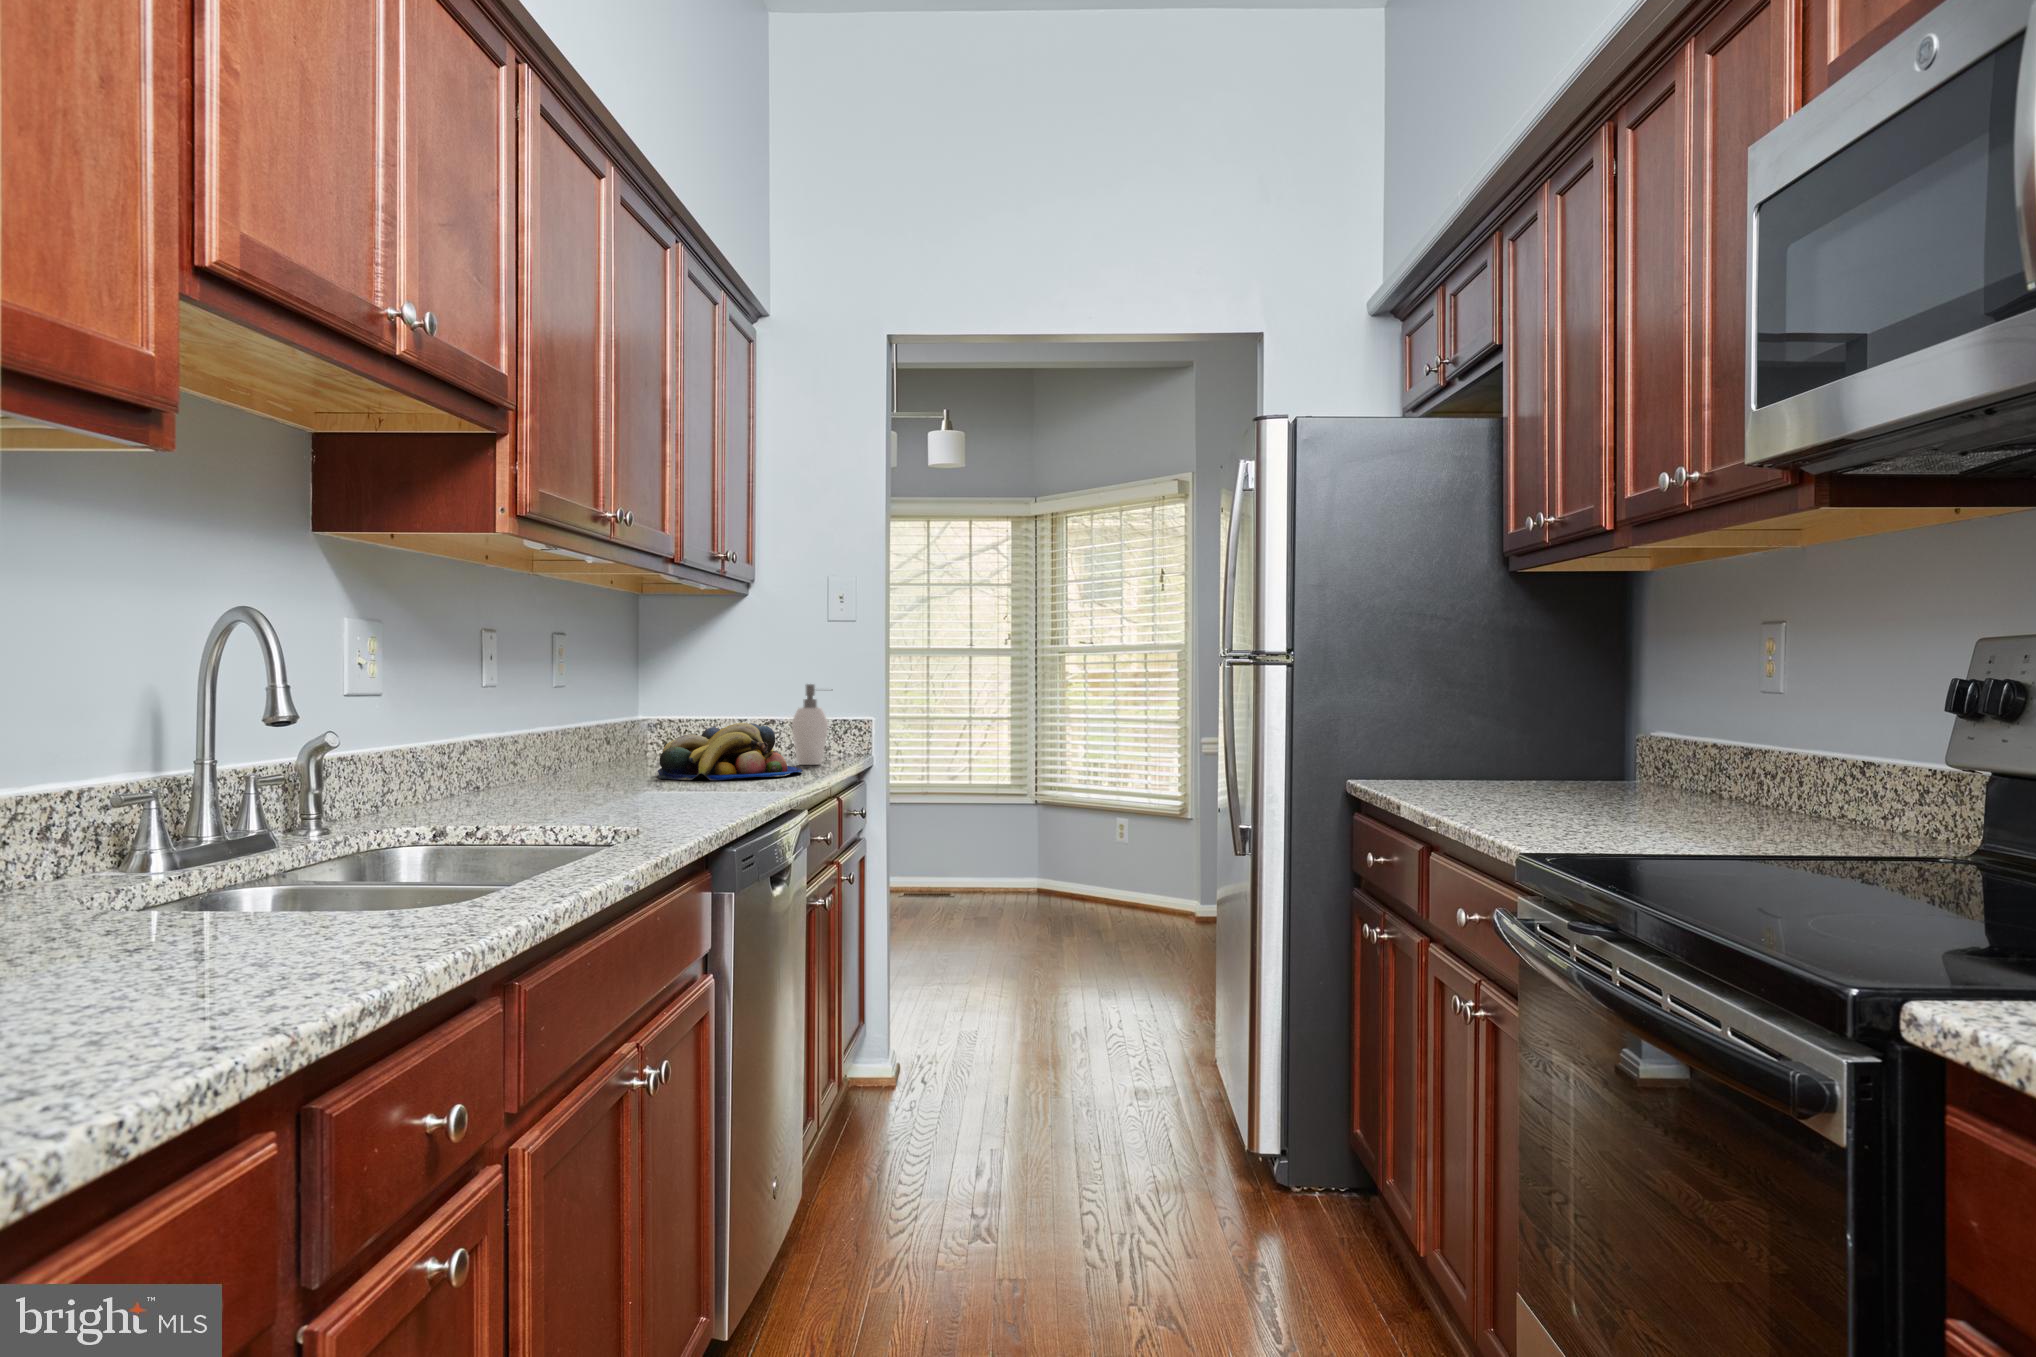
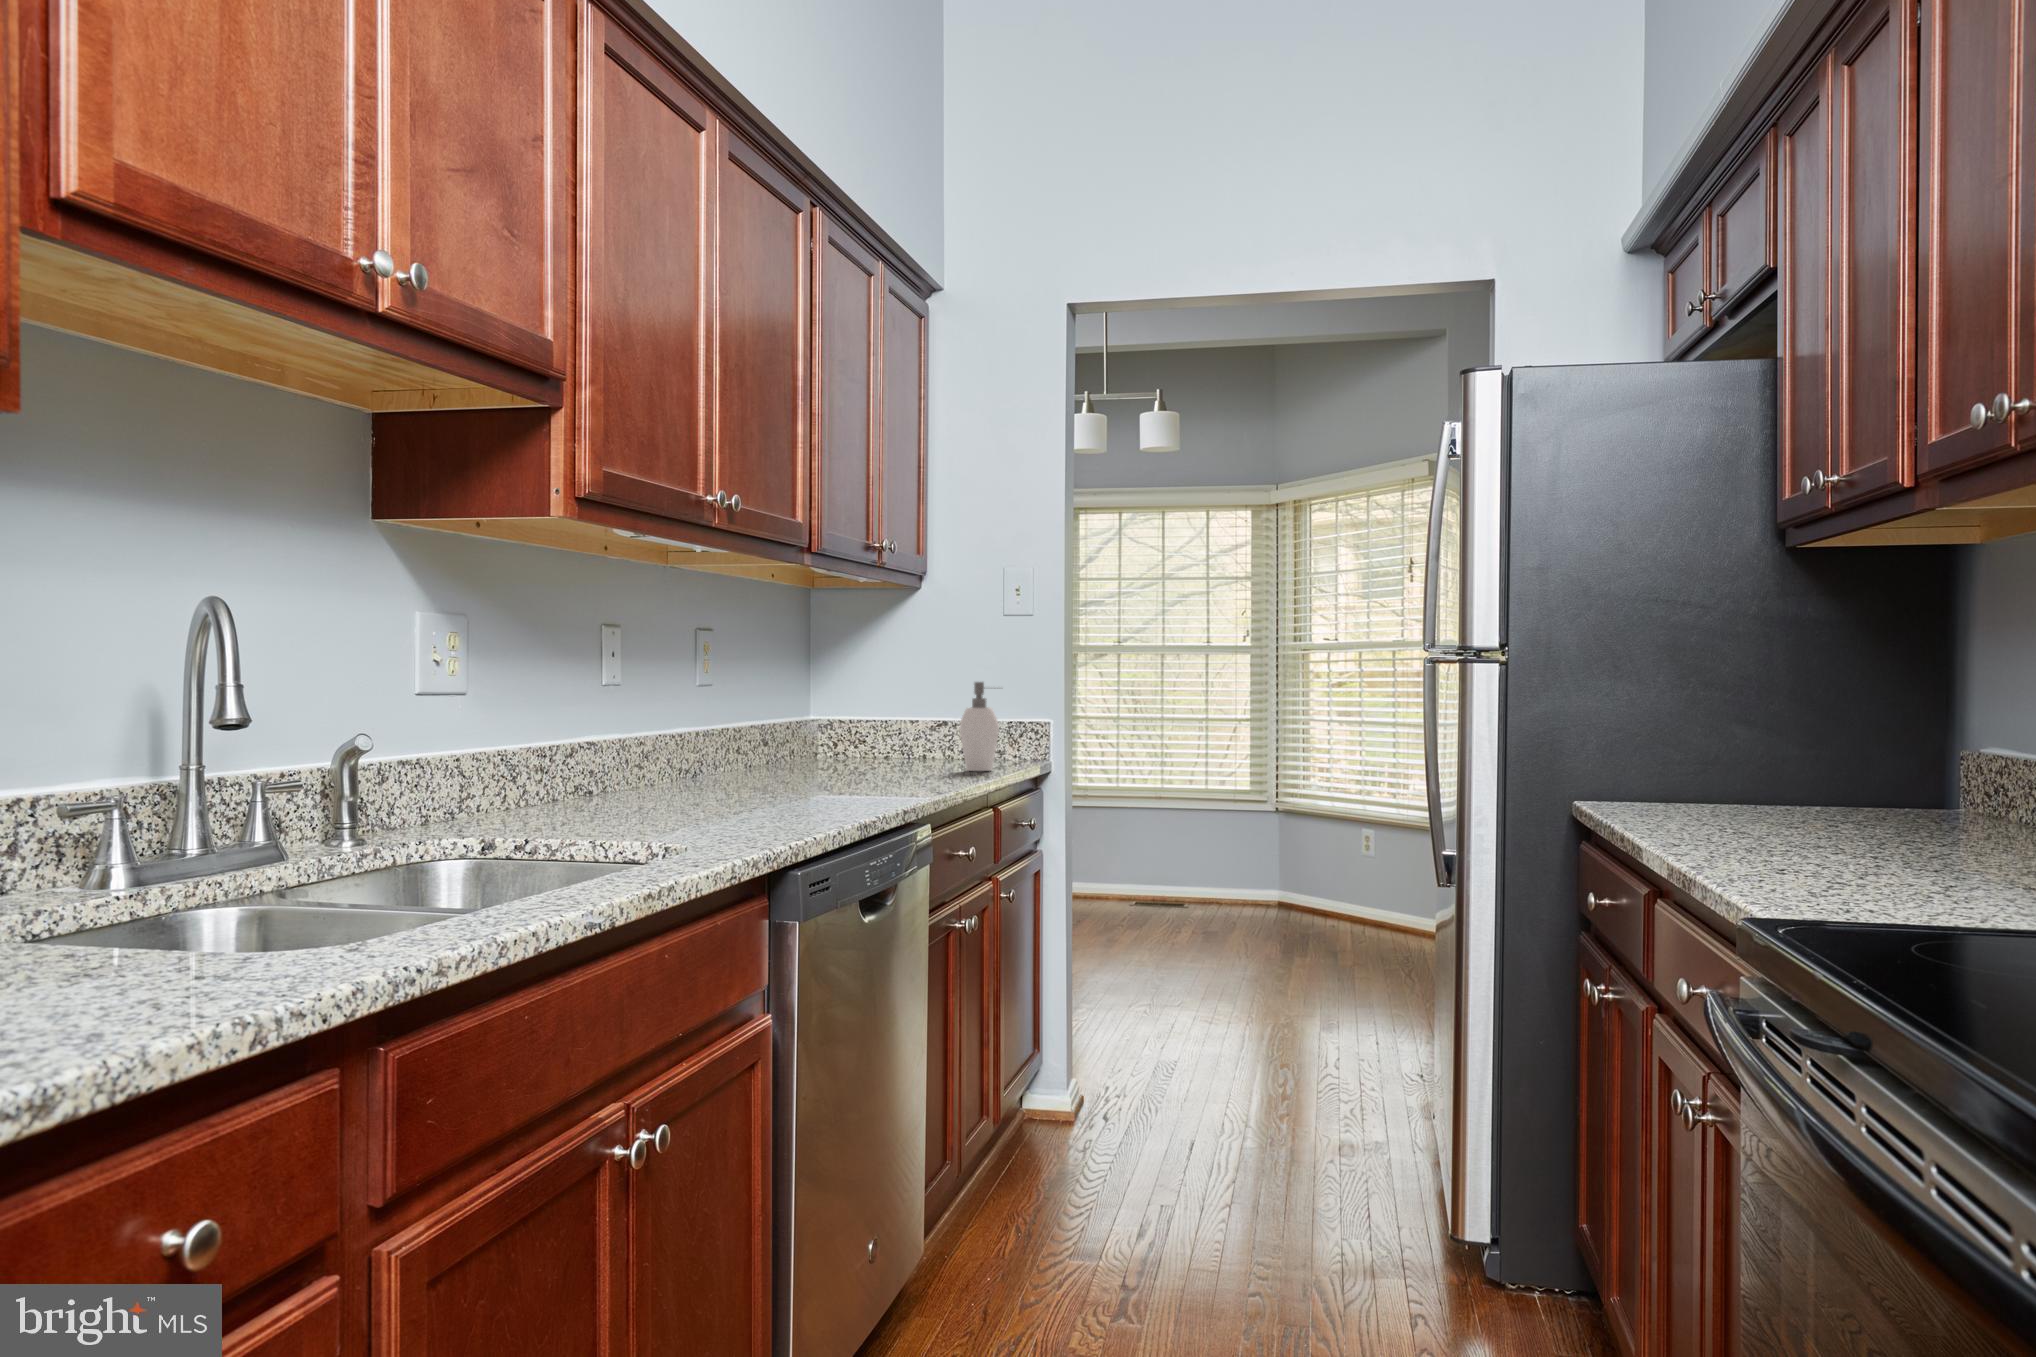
fruit bowl: present [658,723,802,780] -> none [801,724,960,788]

